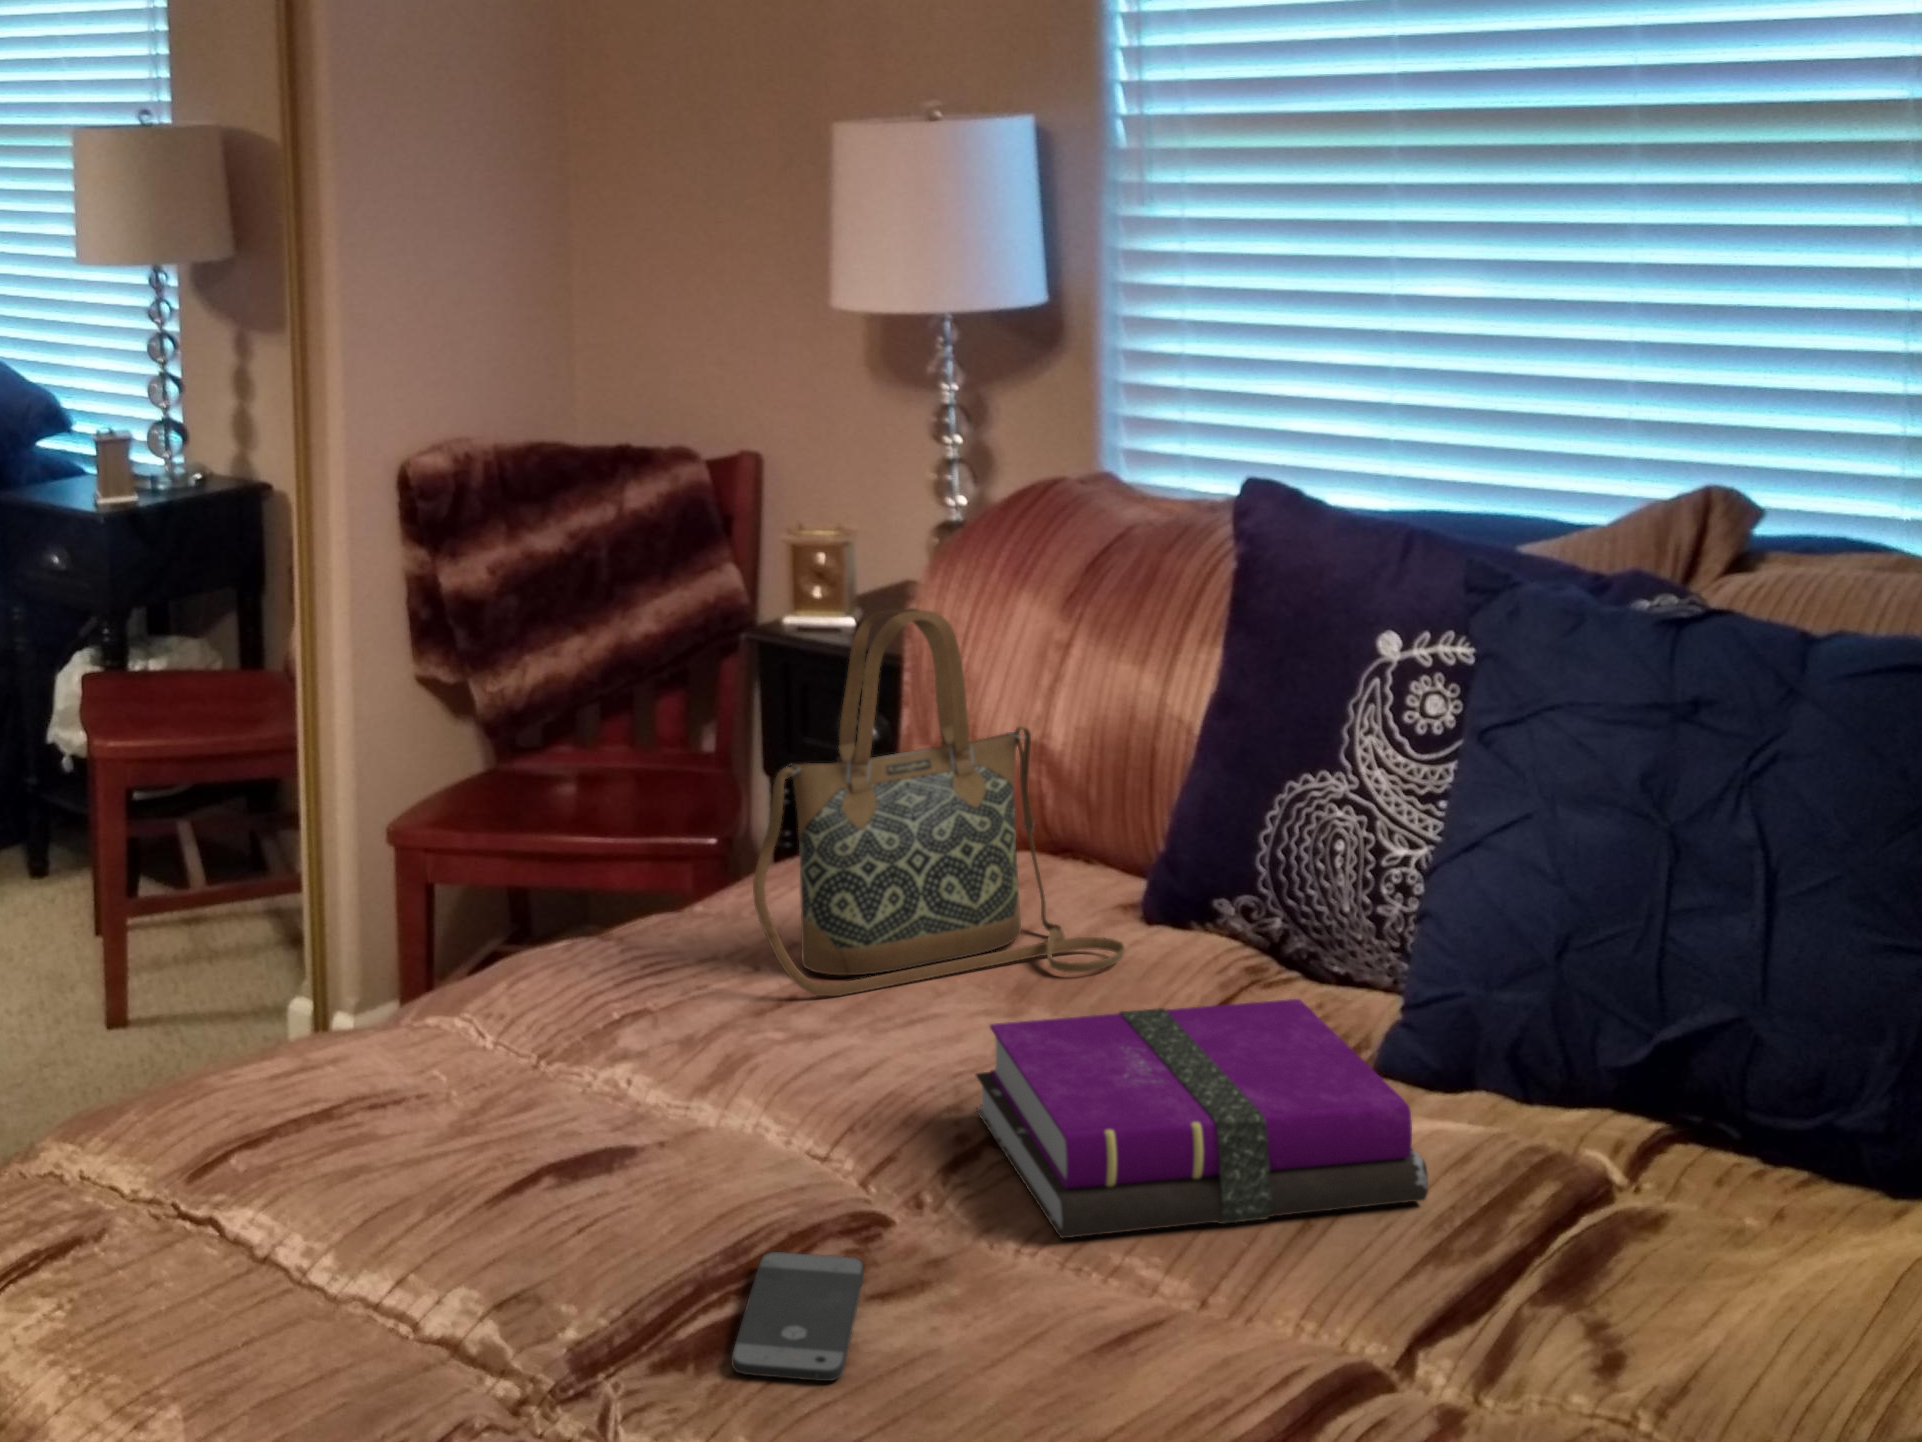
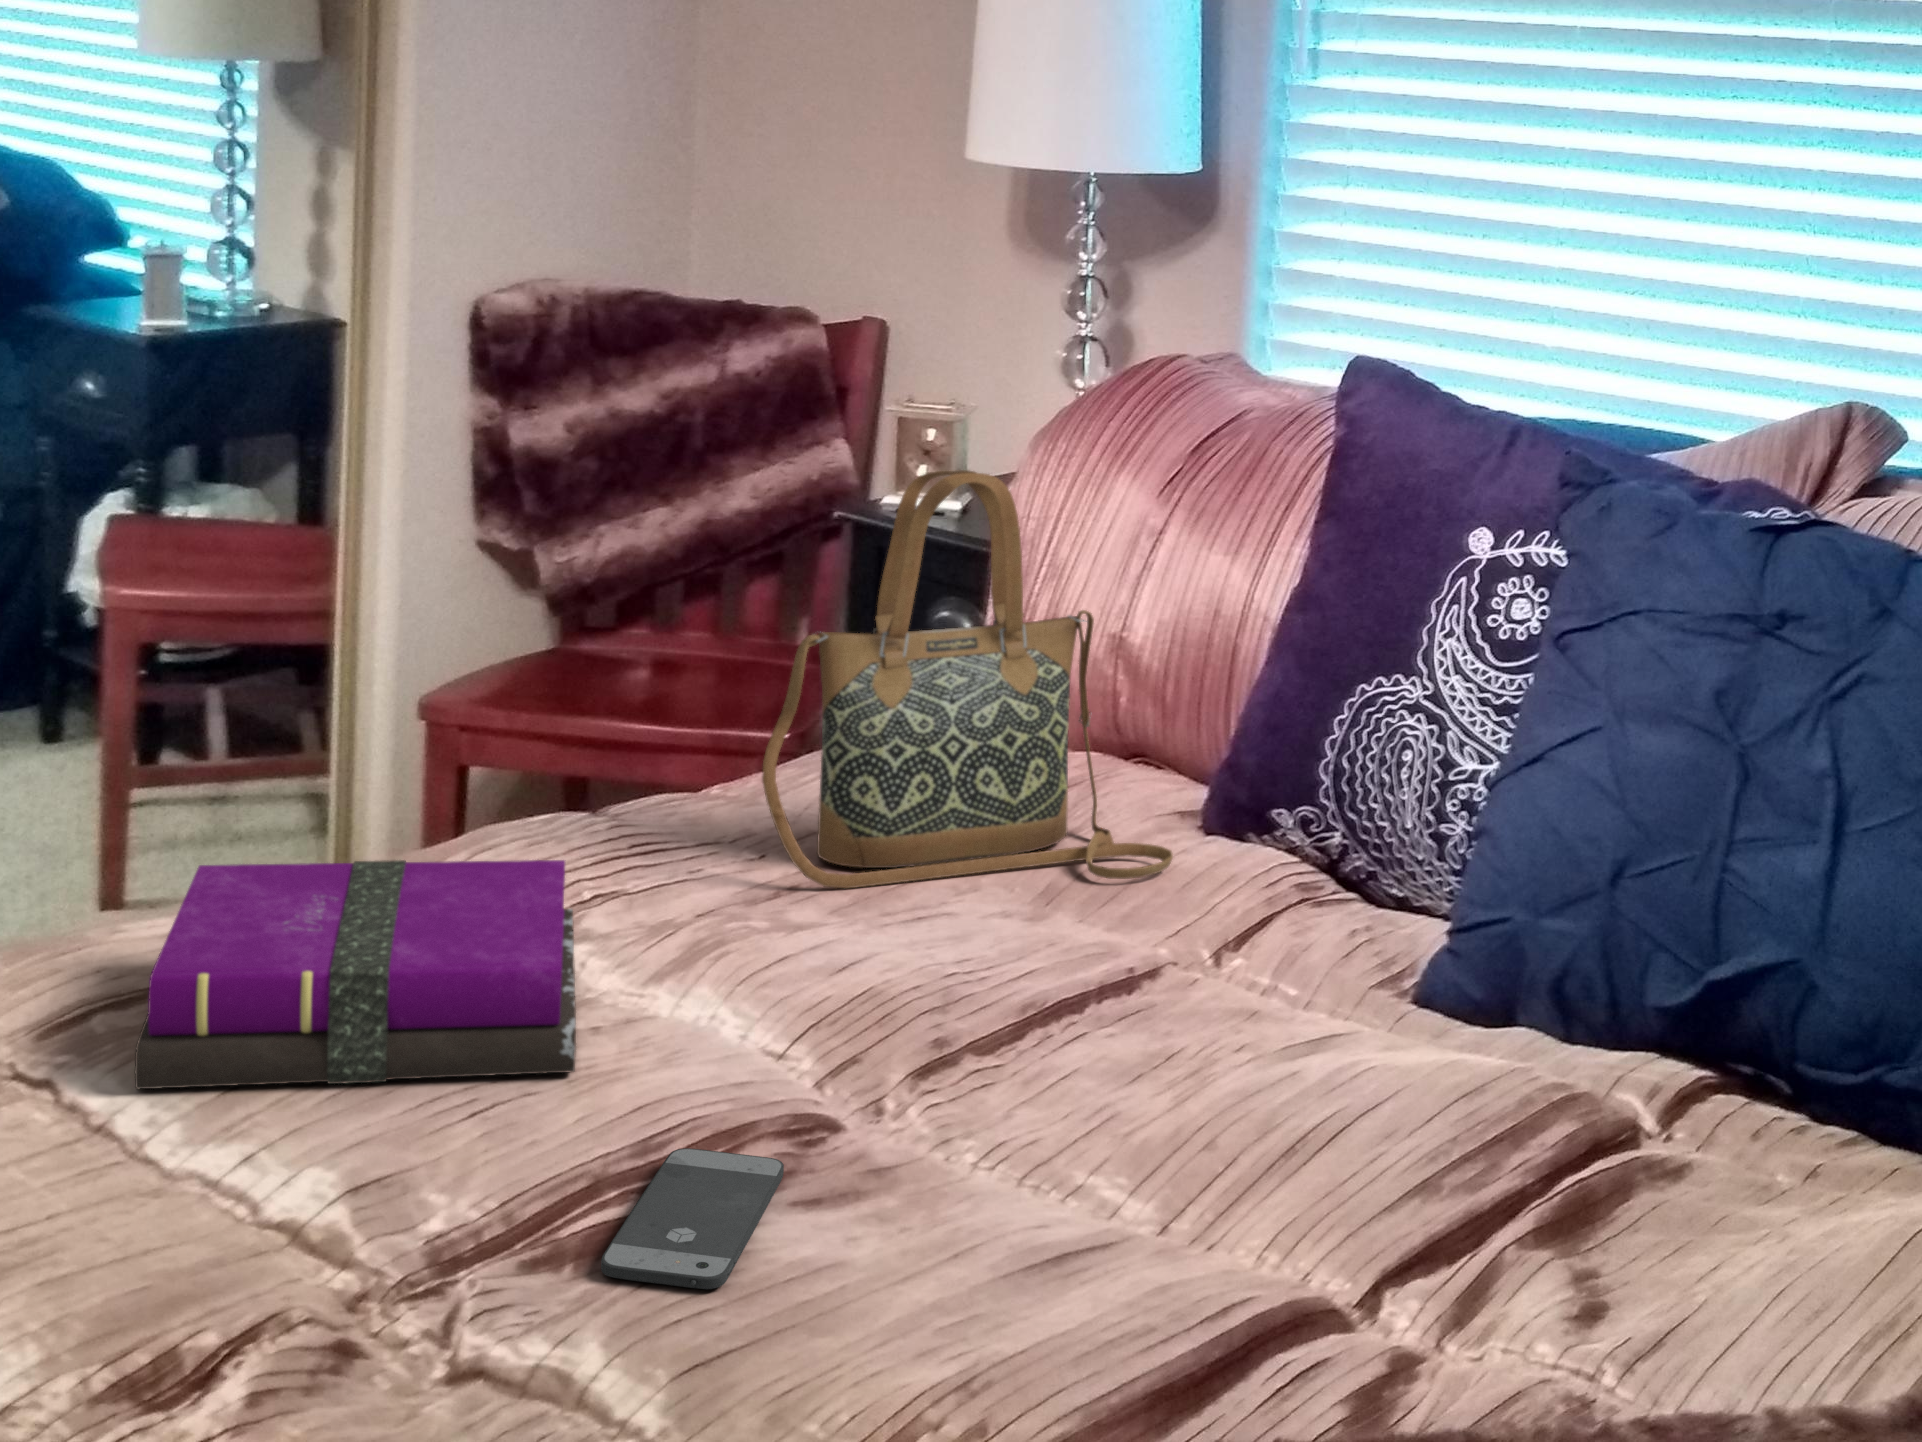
notebook: present [975,999,1428,1238] -> present [135,860,576,1089]

